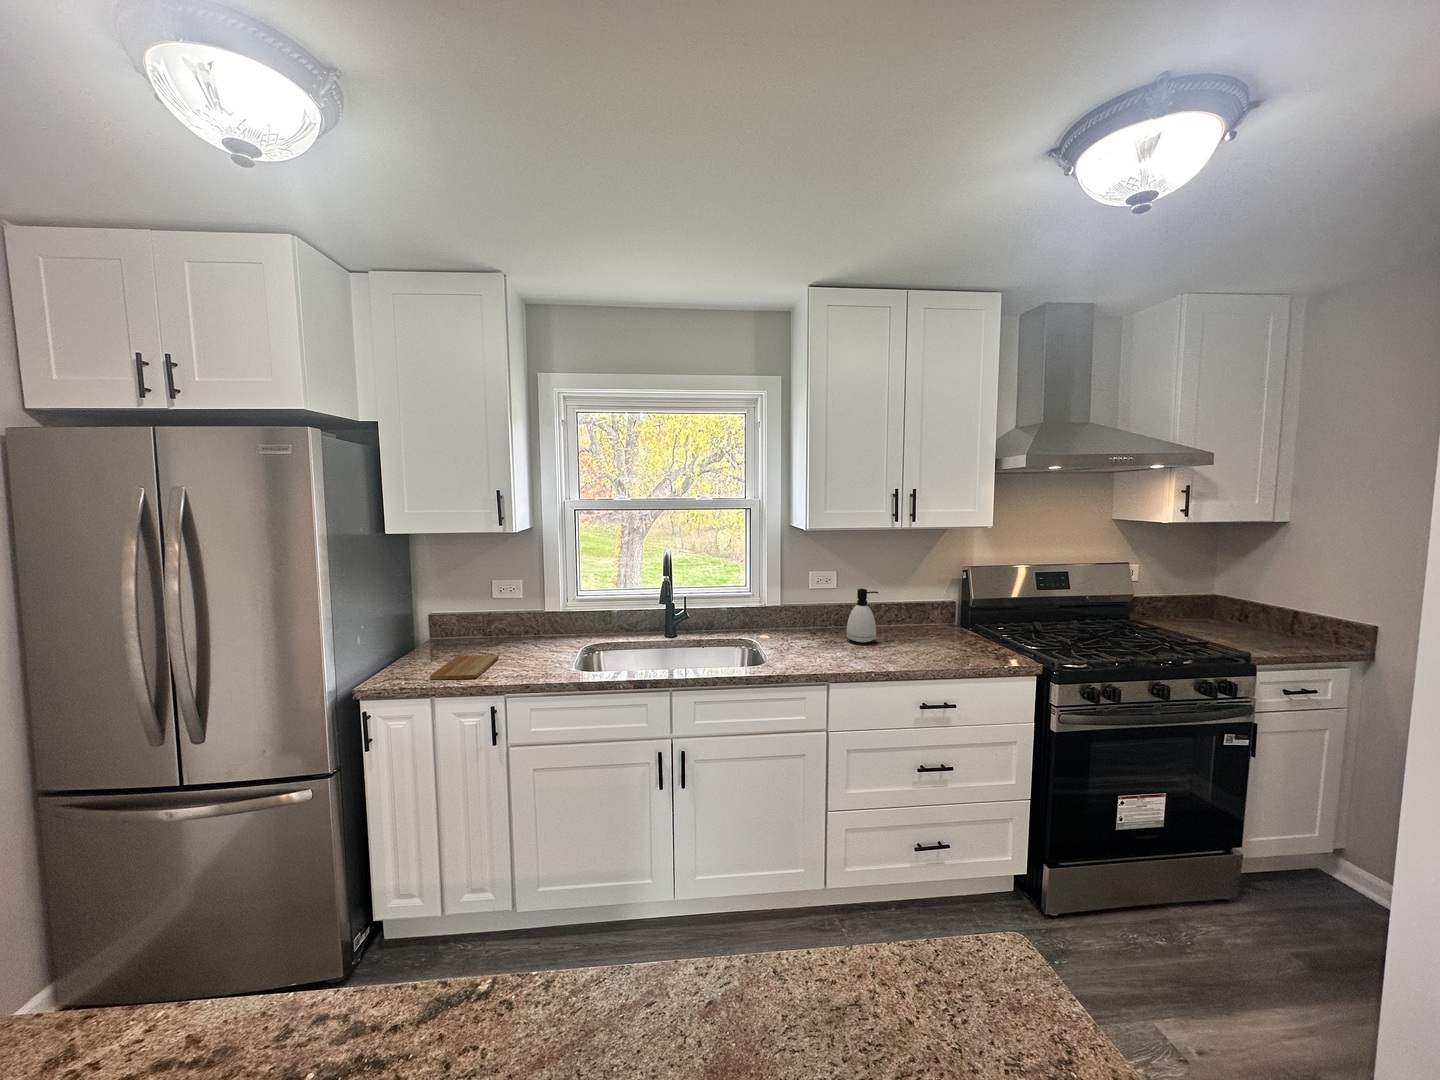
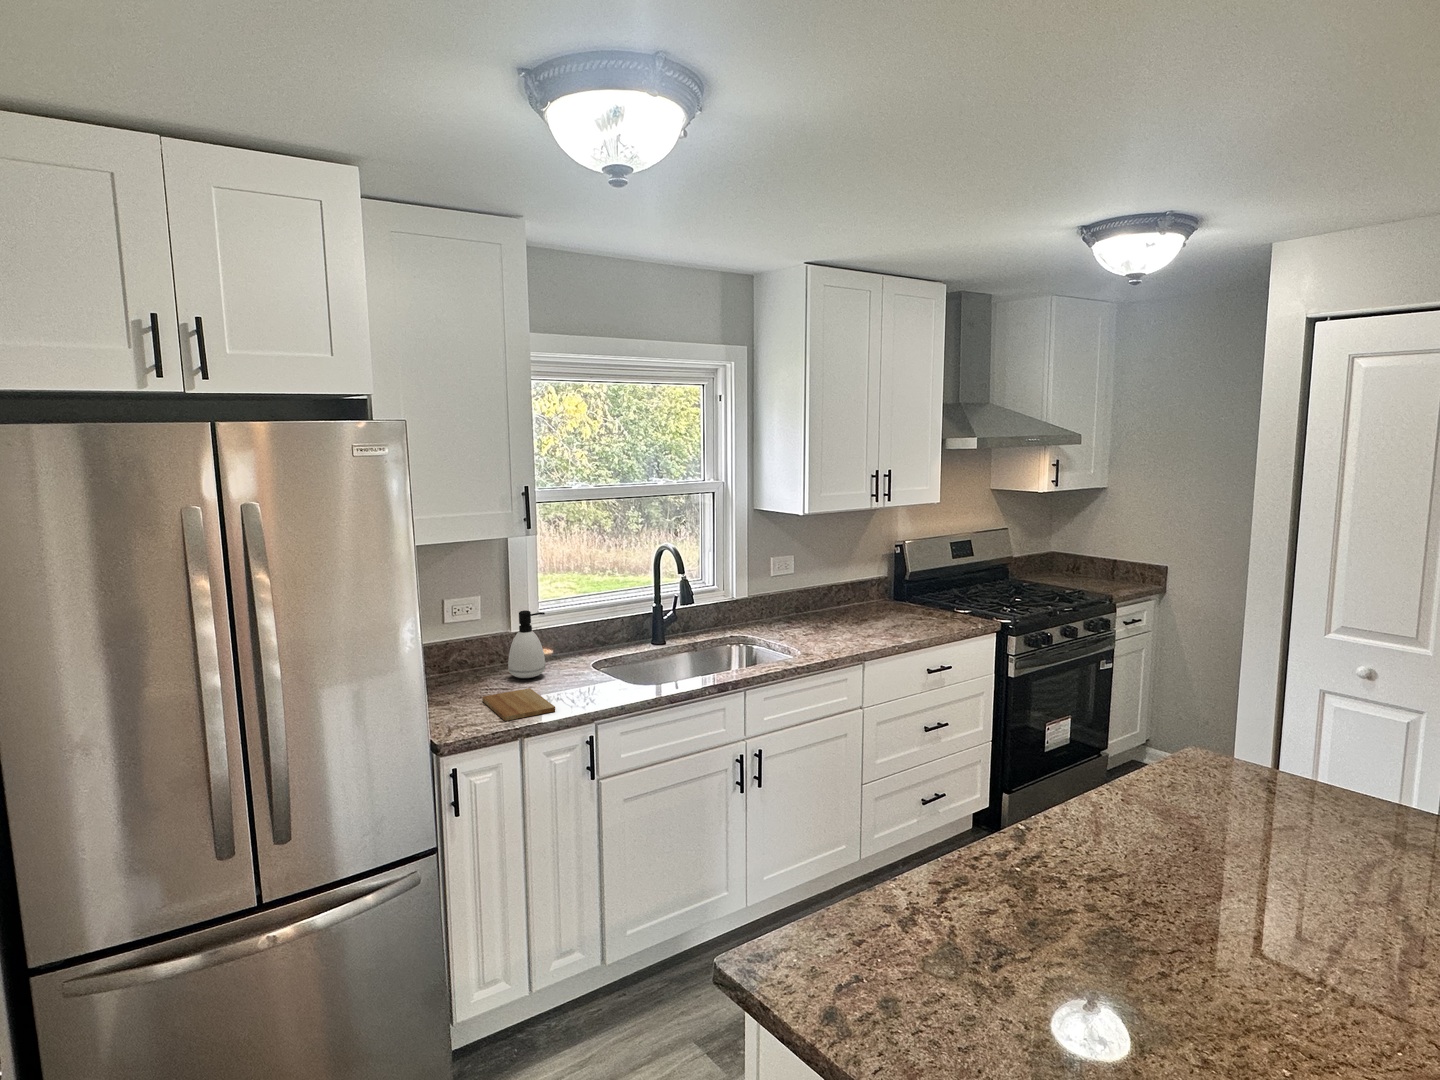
soap dispenser: present [847,589,878,643] -> present [508,610,545,678]

